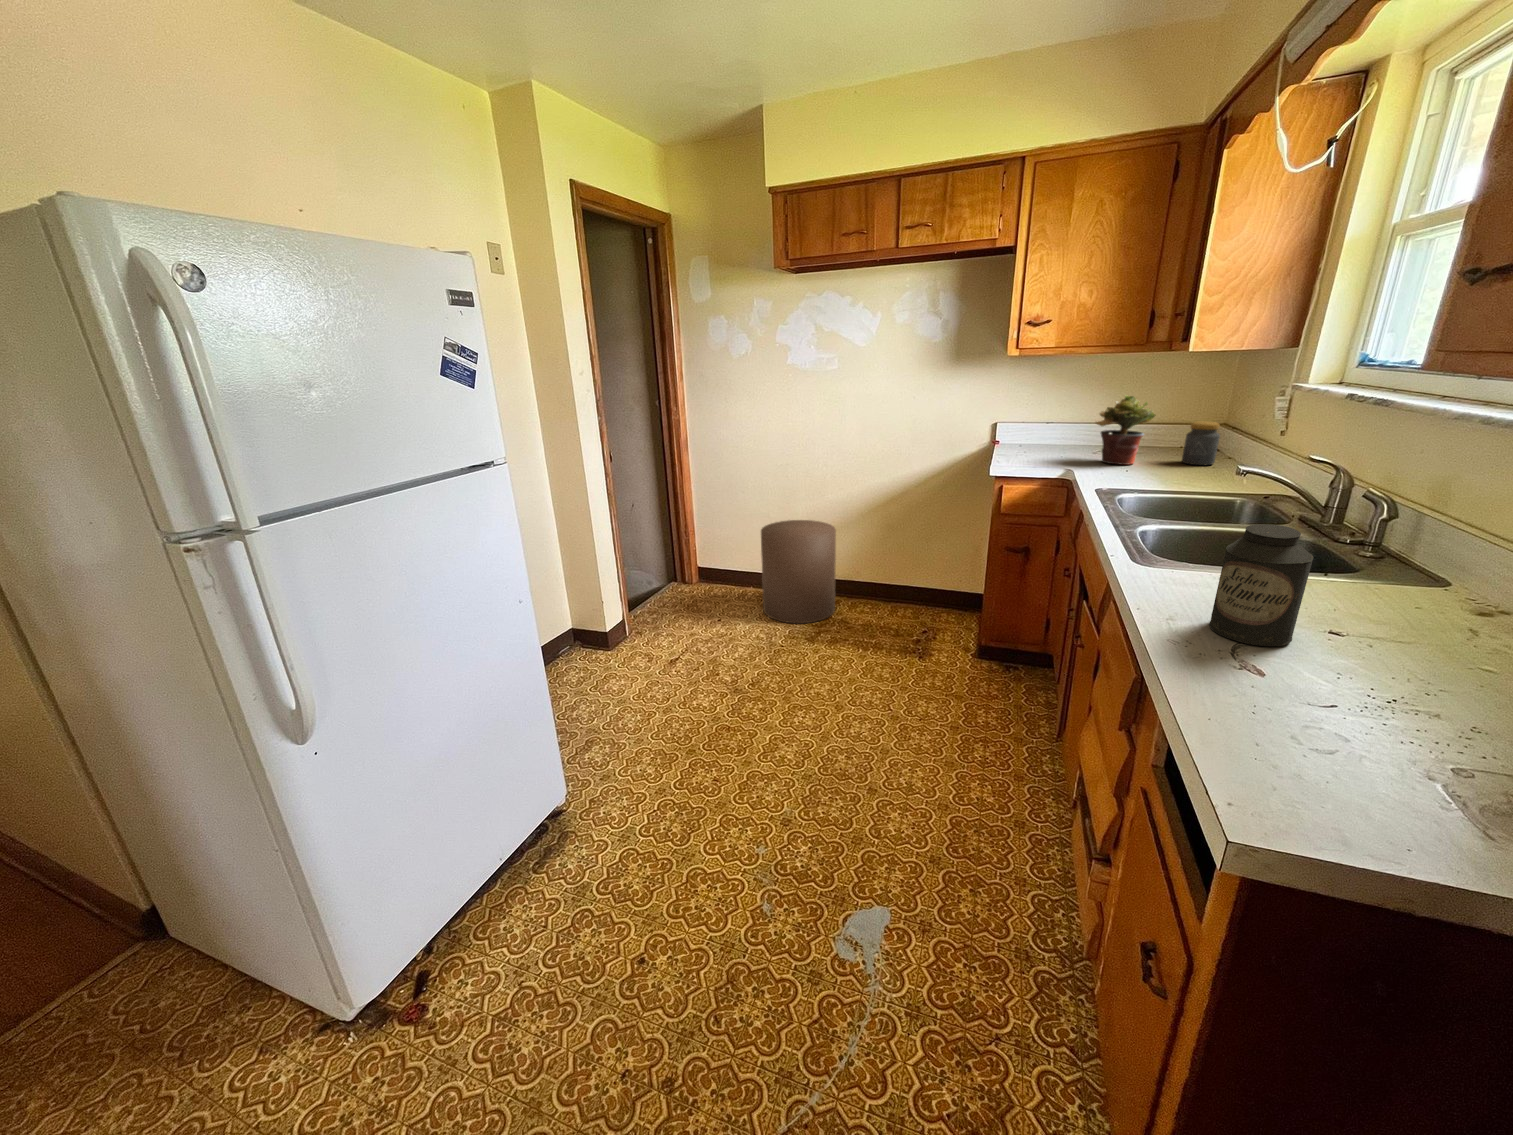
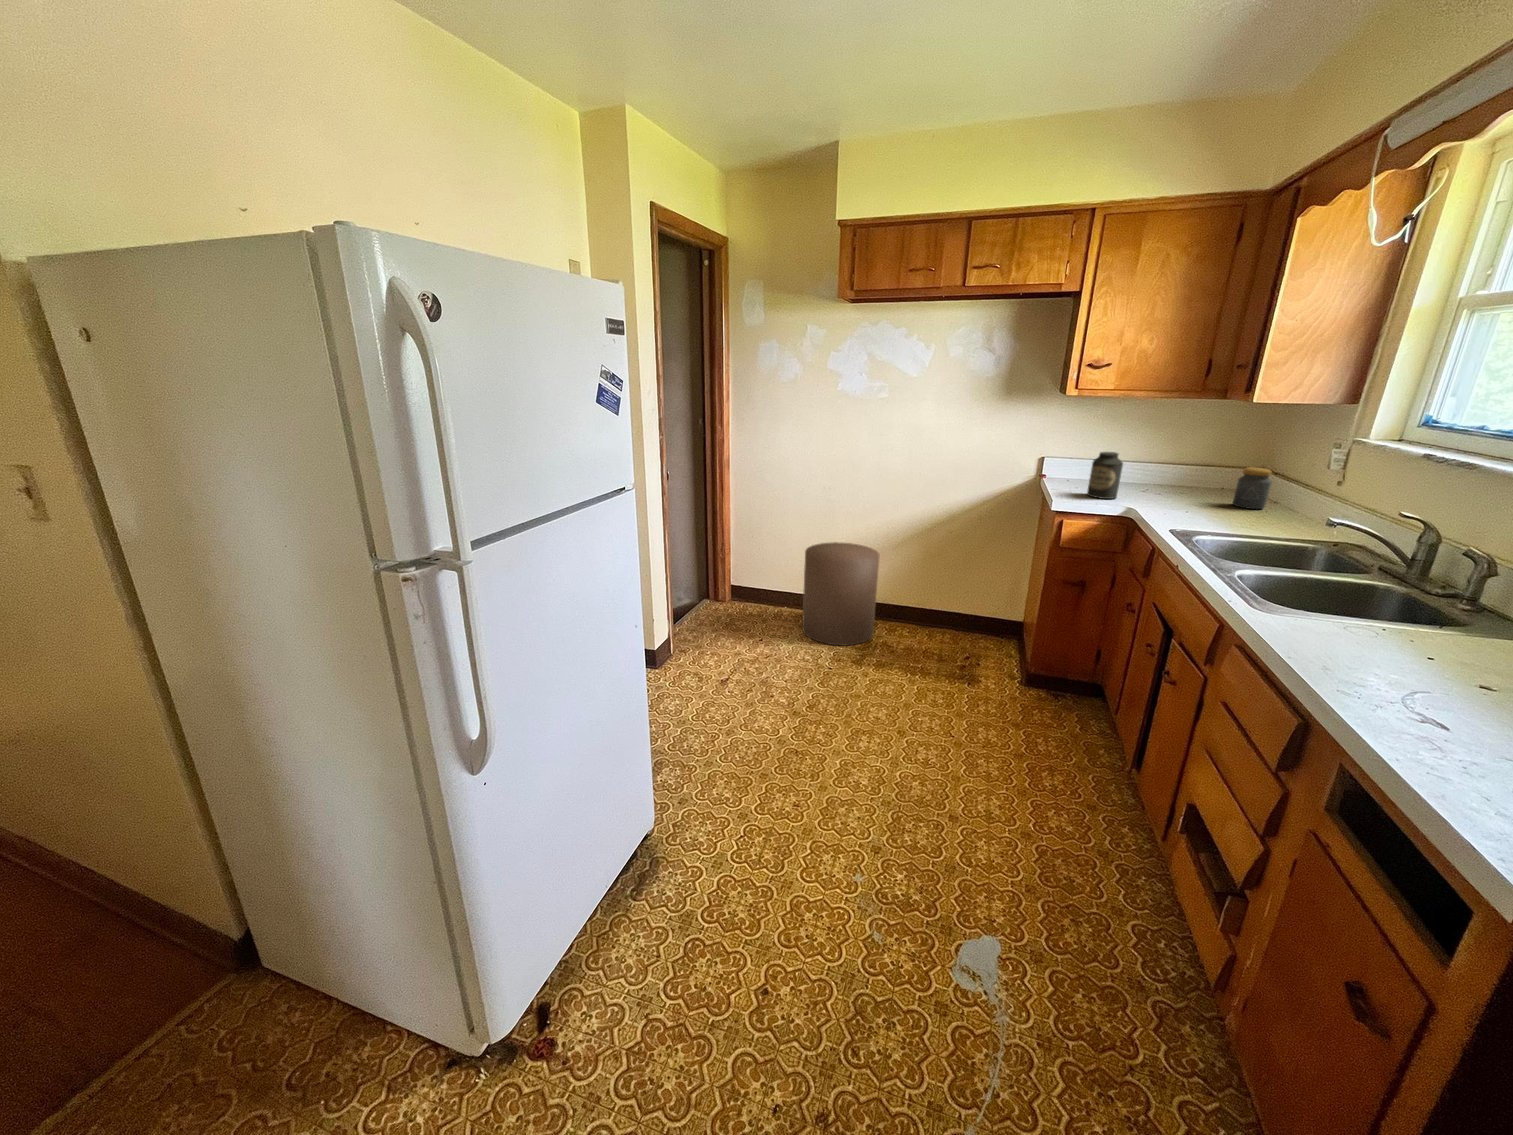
potted plant: present [1096,396,1156,465] -> none [1154,439,1213,505]
canister: present [1209,524,1314,646] -> present [1087,452,1123,499]

